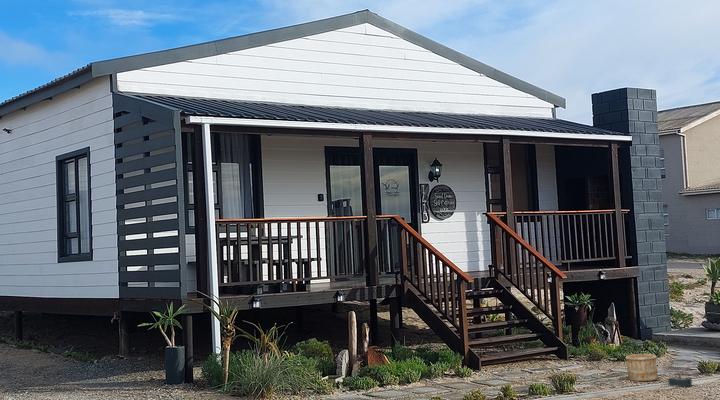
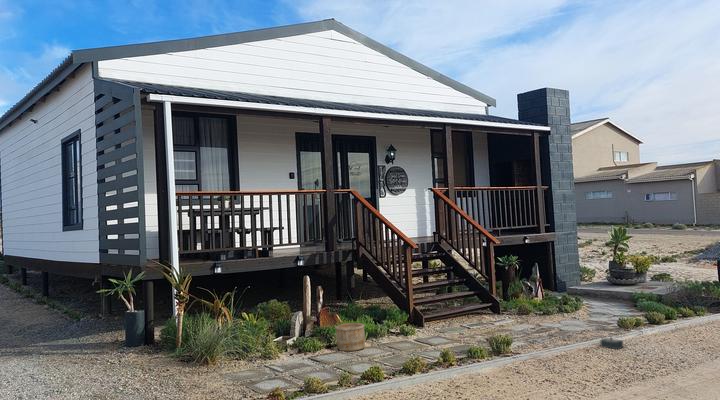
wooden bucket: present [626,354,657,381] -> present [335,323,365,351]

